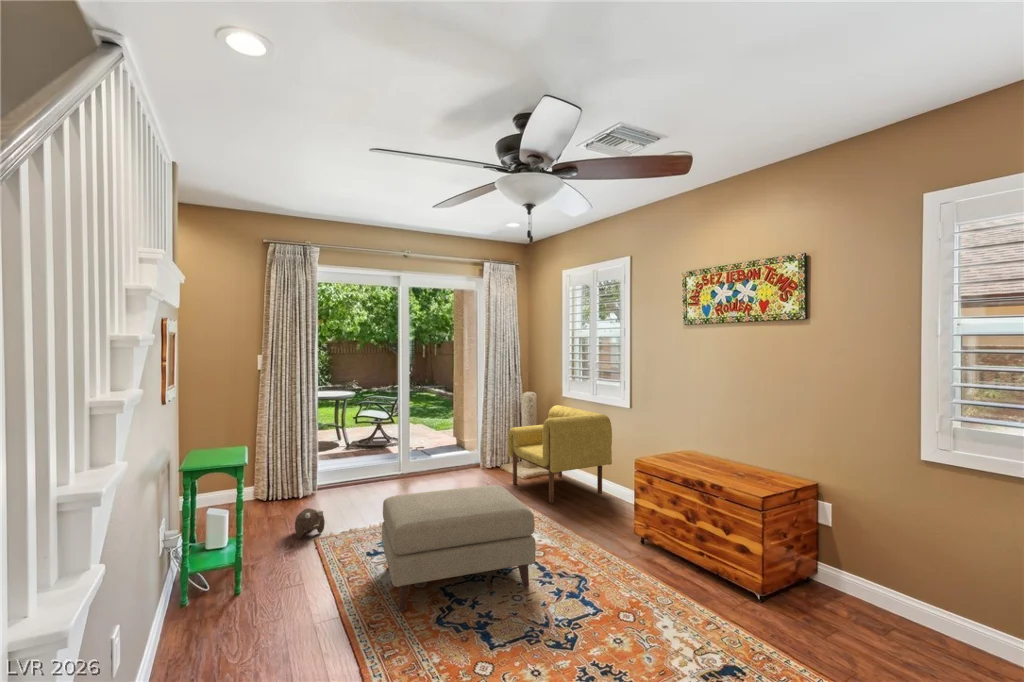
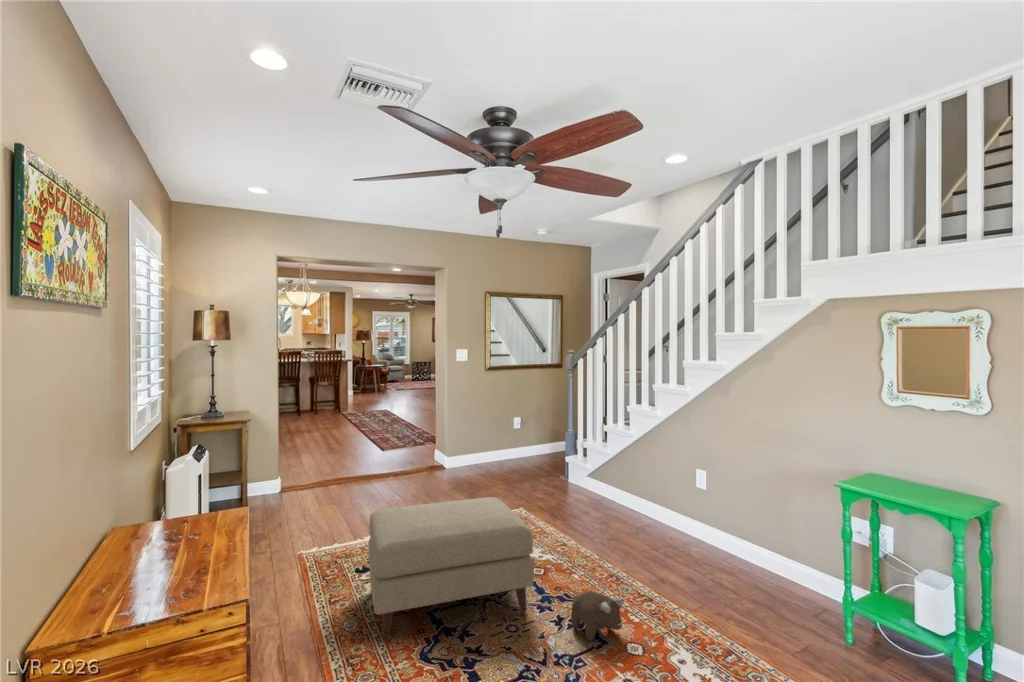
armchair: present [508,405,612,503] -> none [509,410,616,514]
plush toy: present [295,508,325,538] -> present [571,591,624,641]

